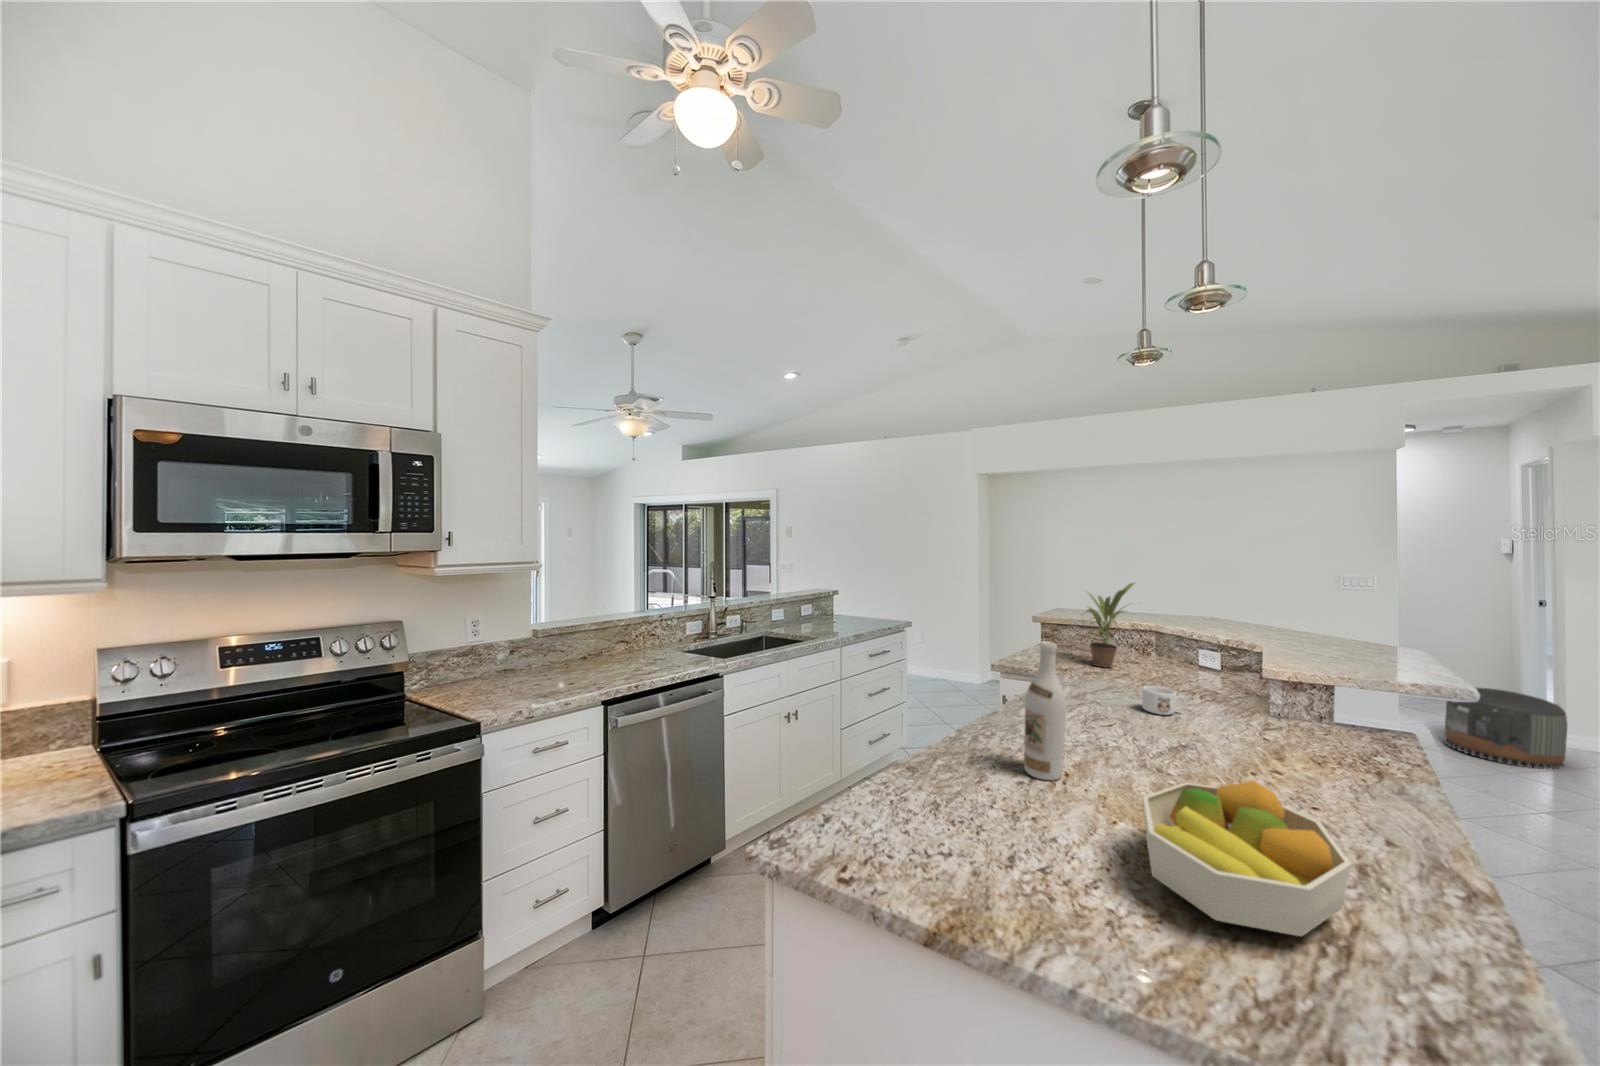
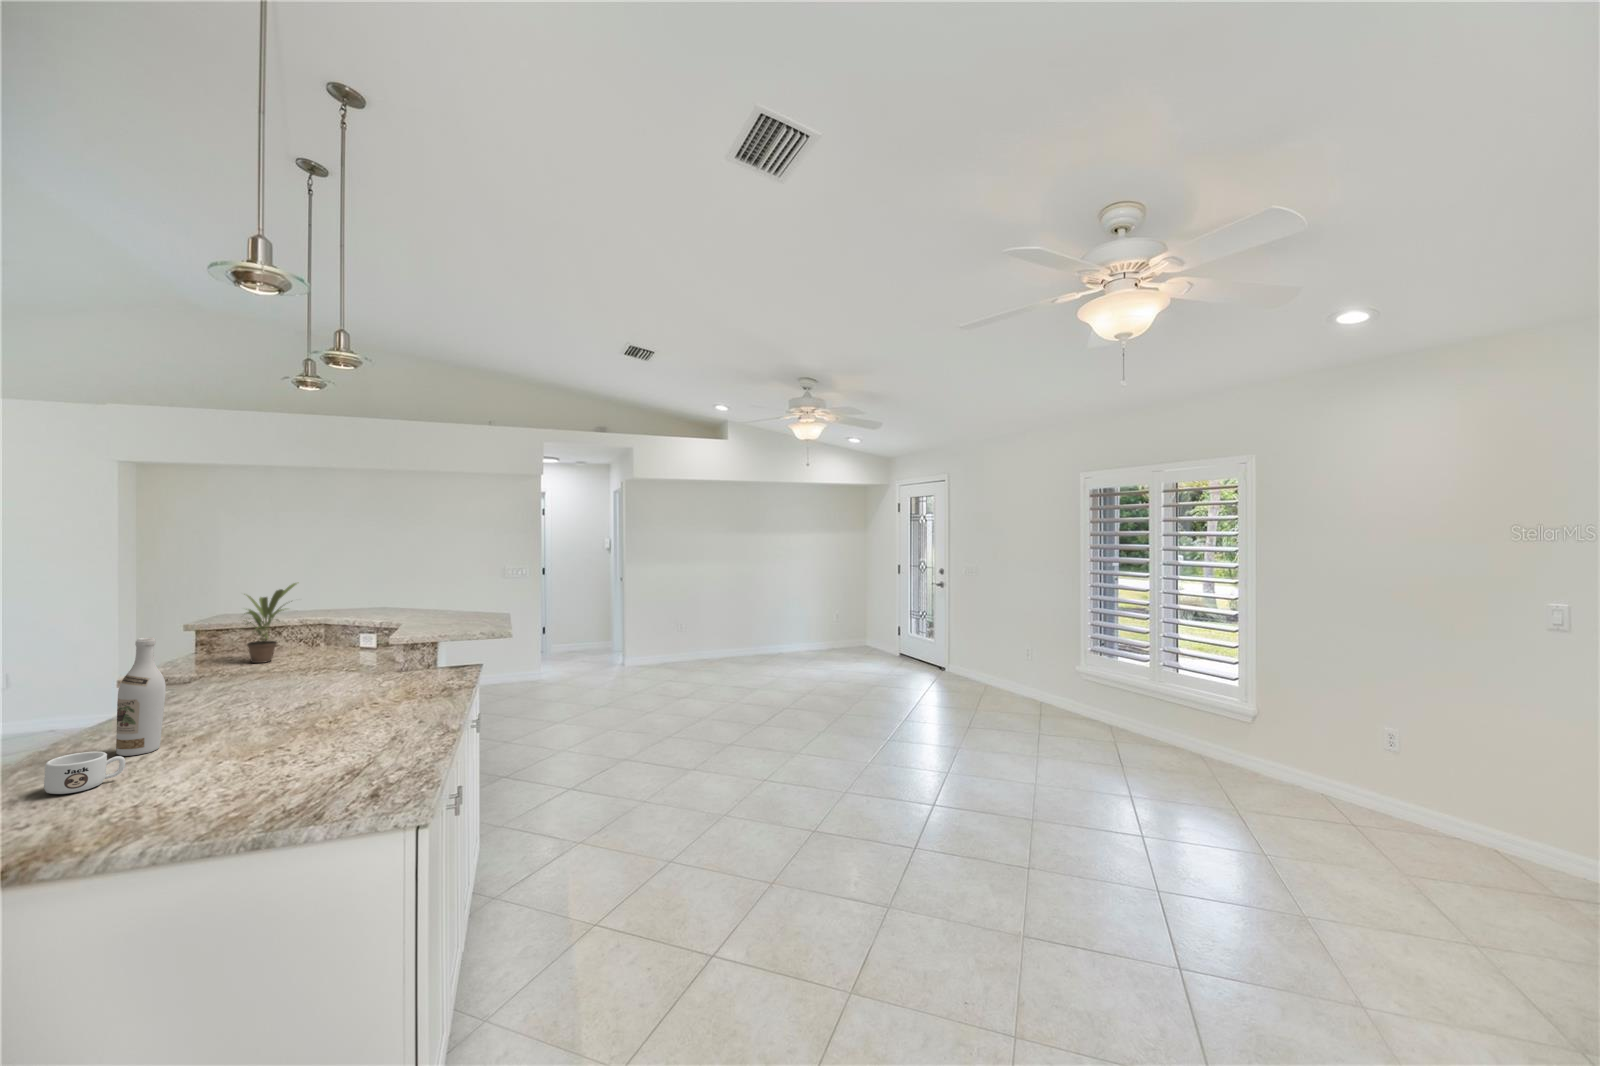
mug: present [1142,686,1186,715] -> present [44,752,125,794]
pouf: present [1444,688,1567,769] -> none [564,634,616,680]
fruit bowl: present [1143,781,1351,936] -> none [204,699,339,781]

